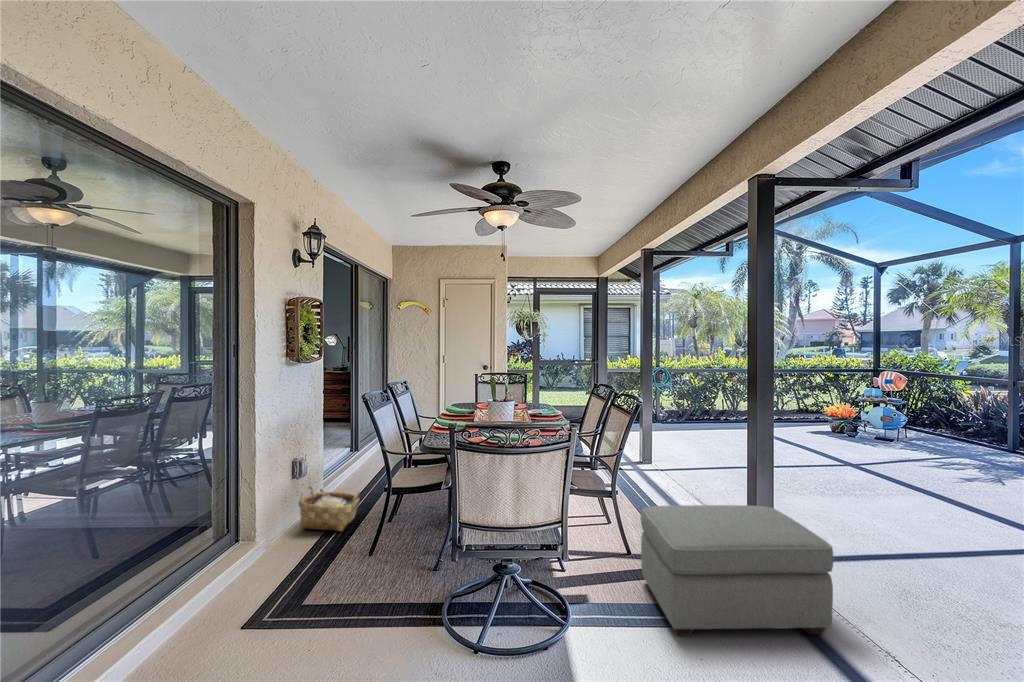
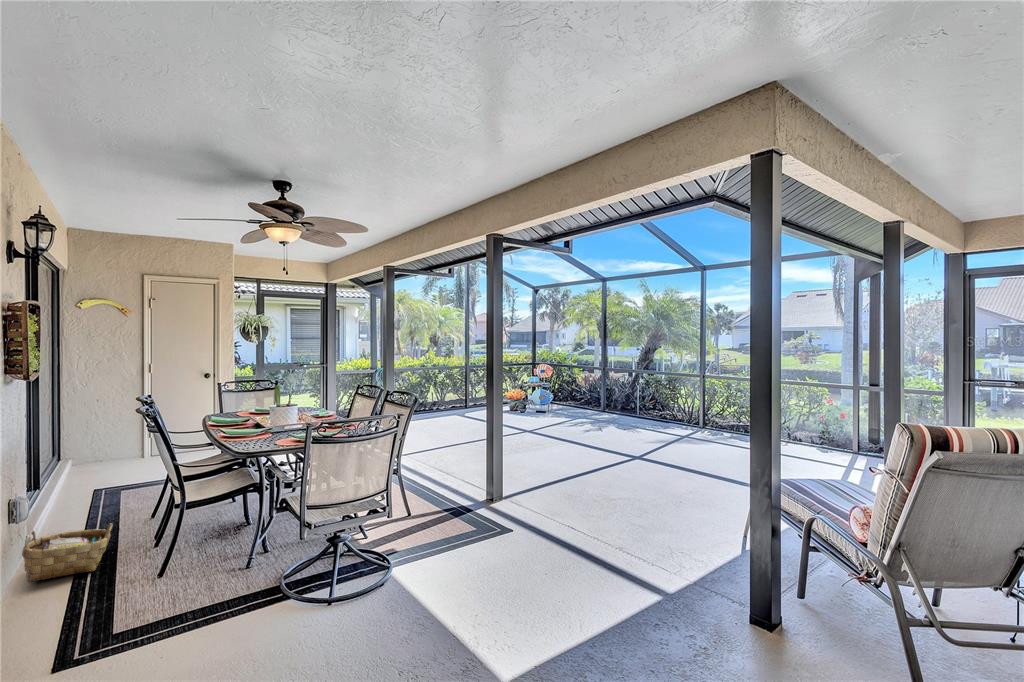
ottoman: present [641,505,833,635] -> none [426,459,545,552]

